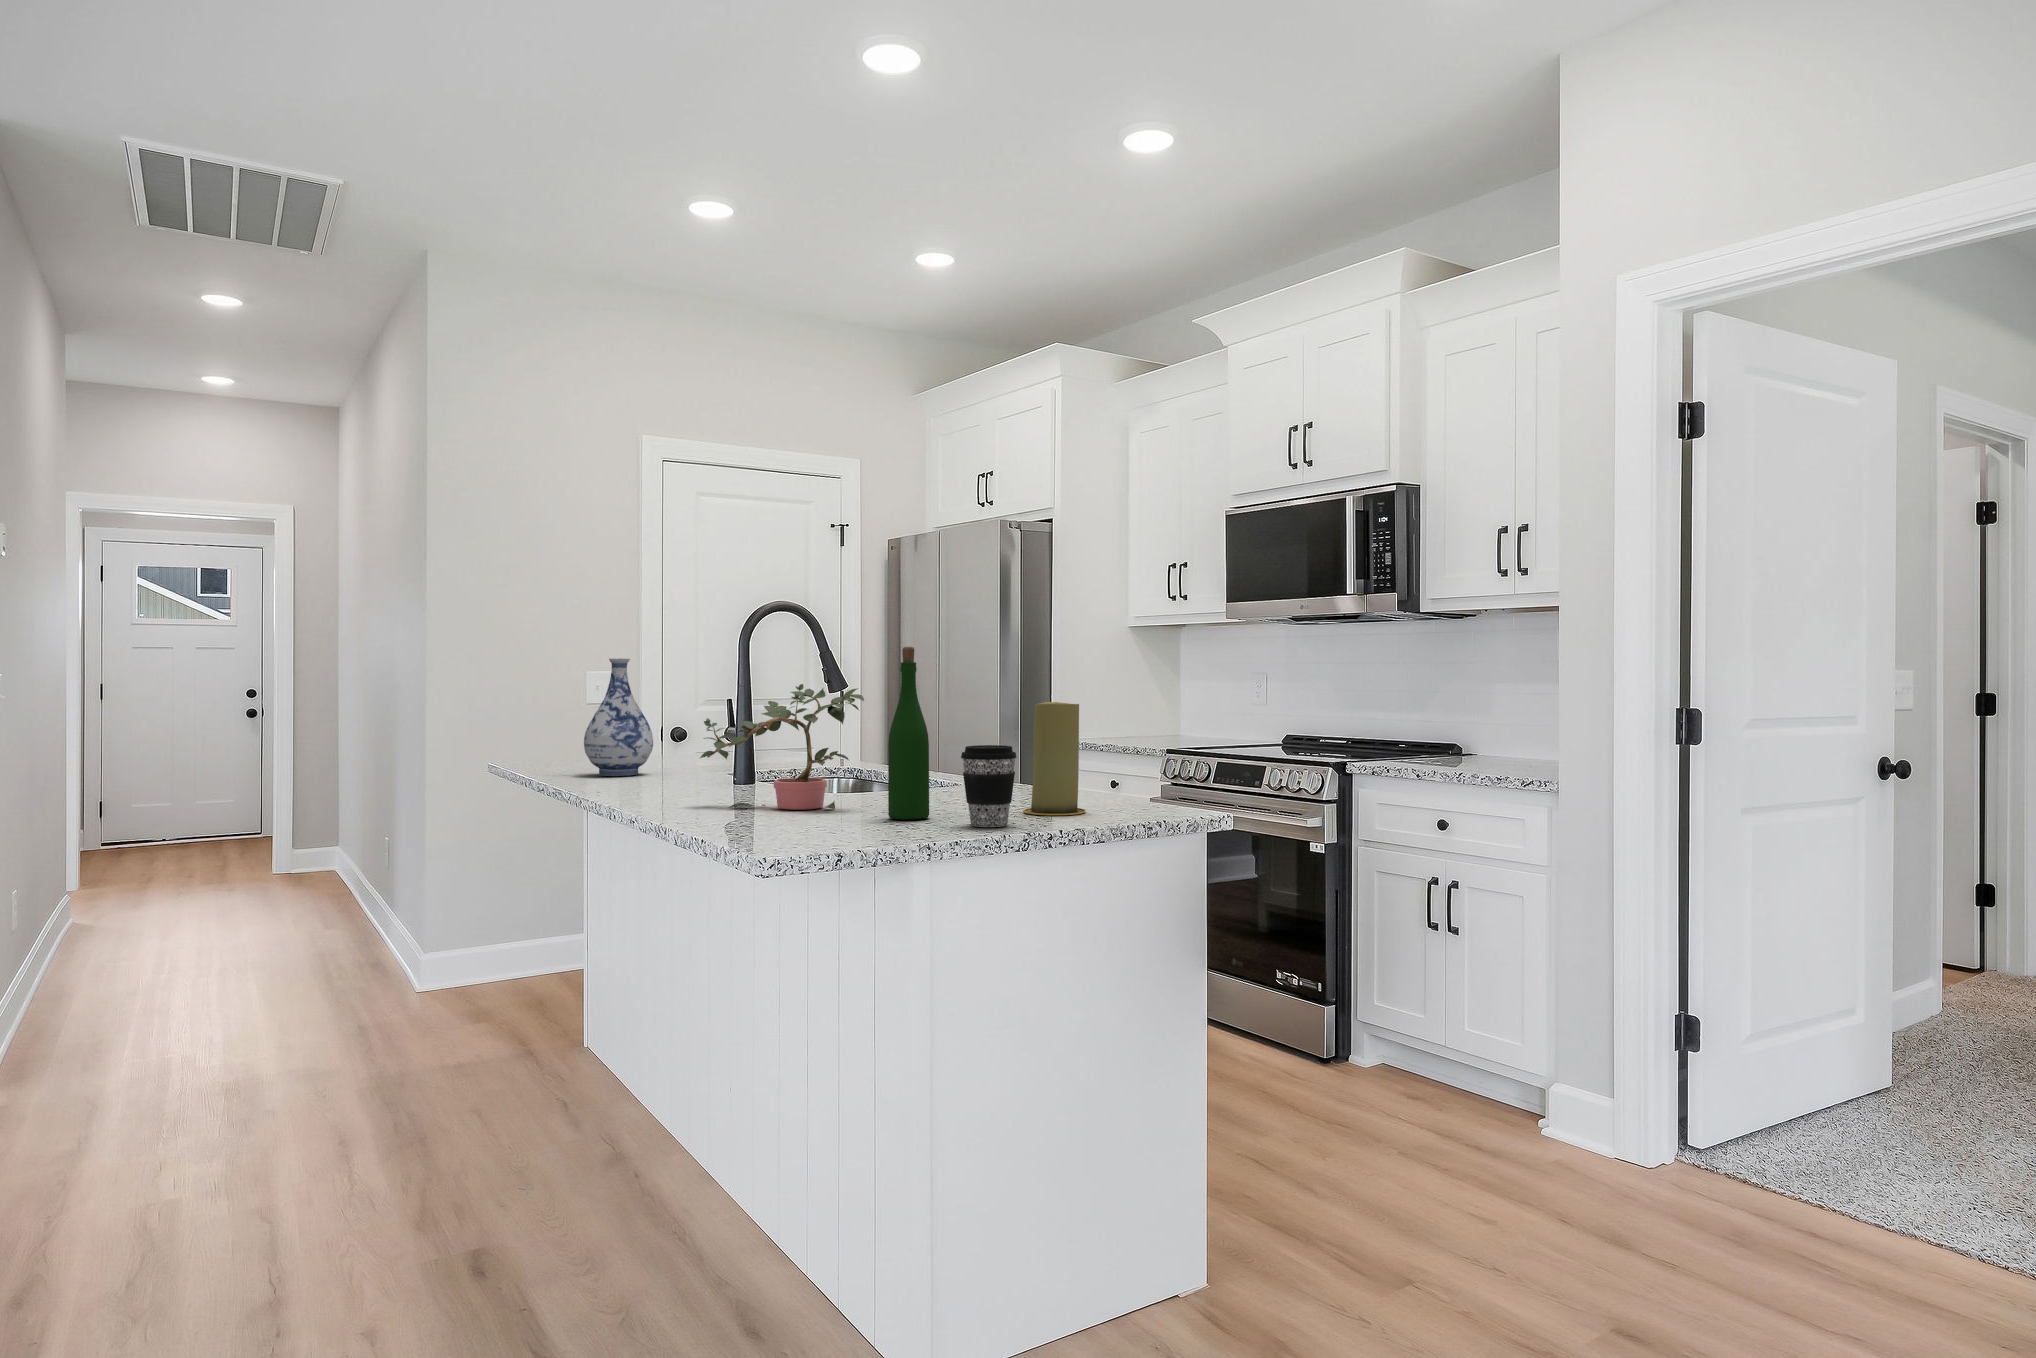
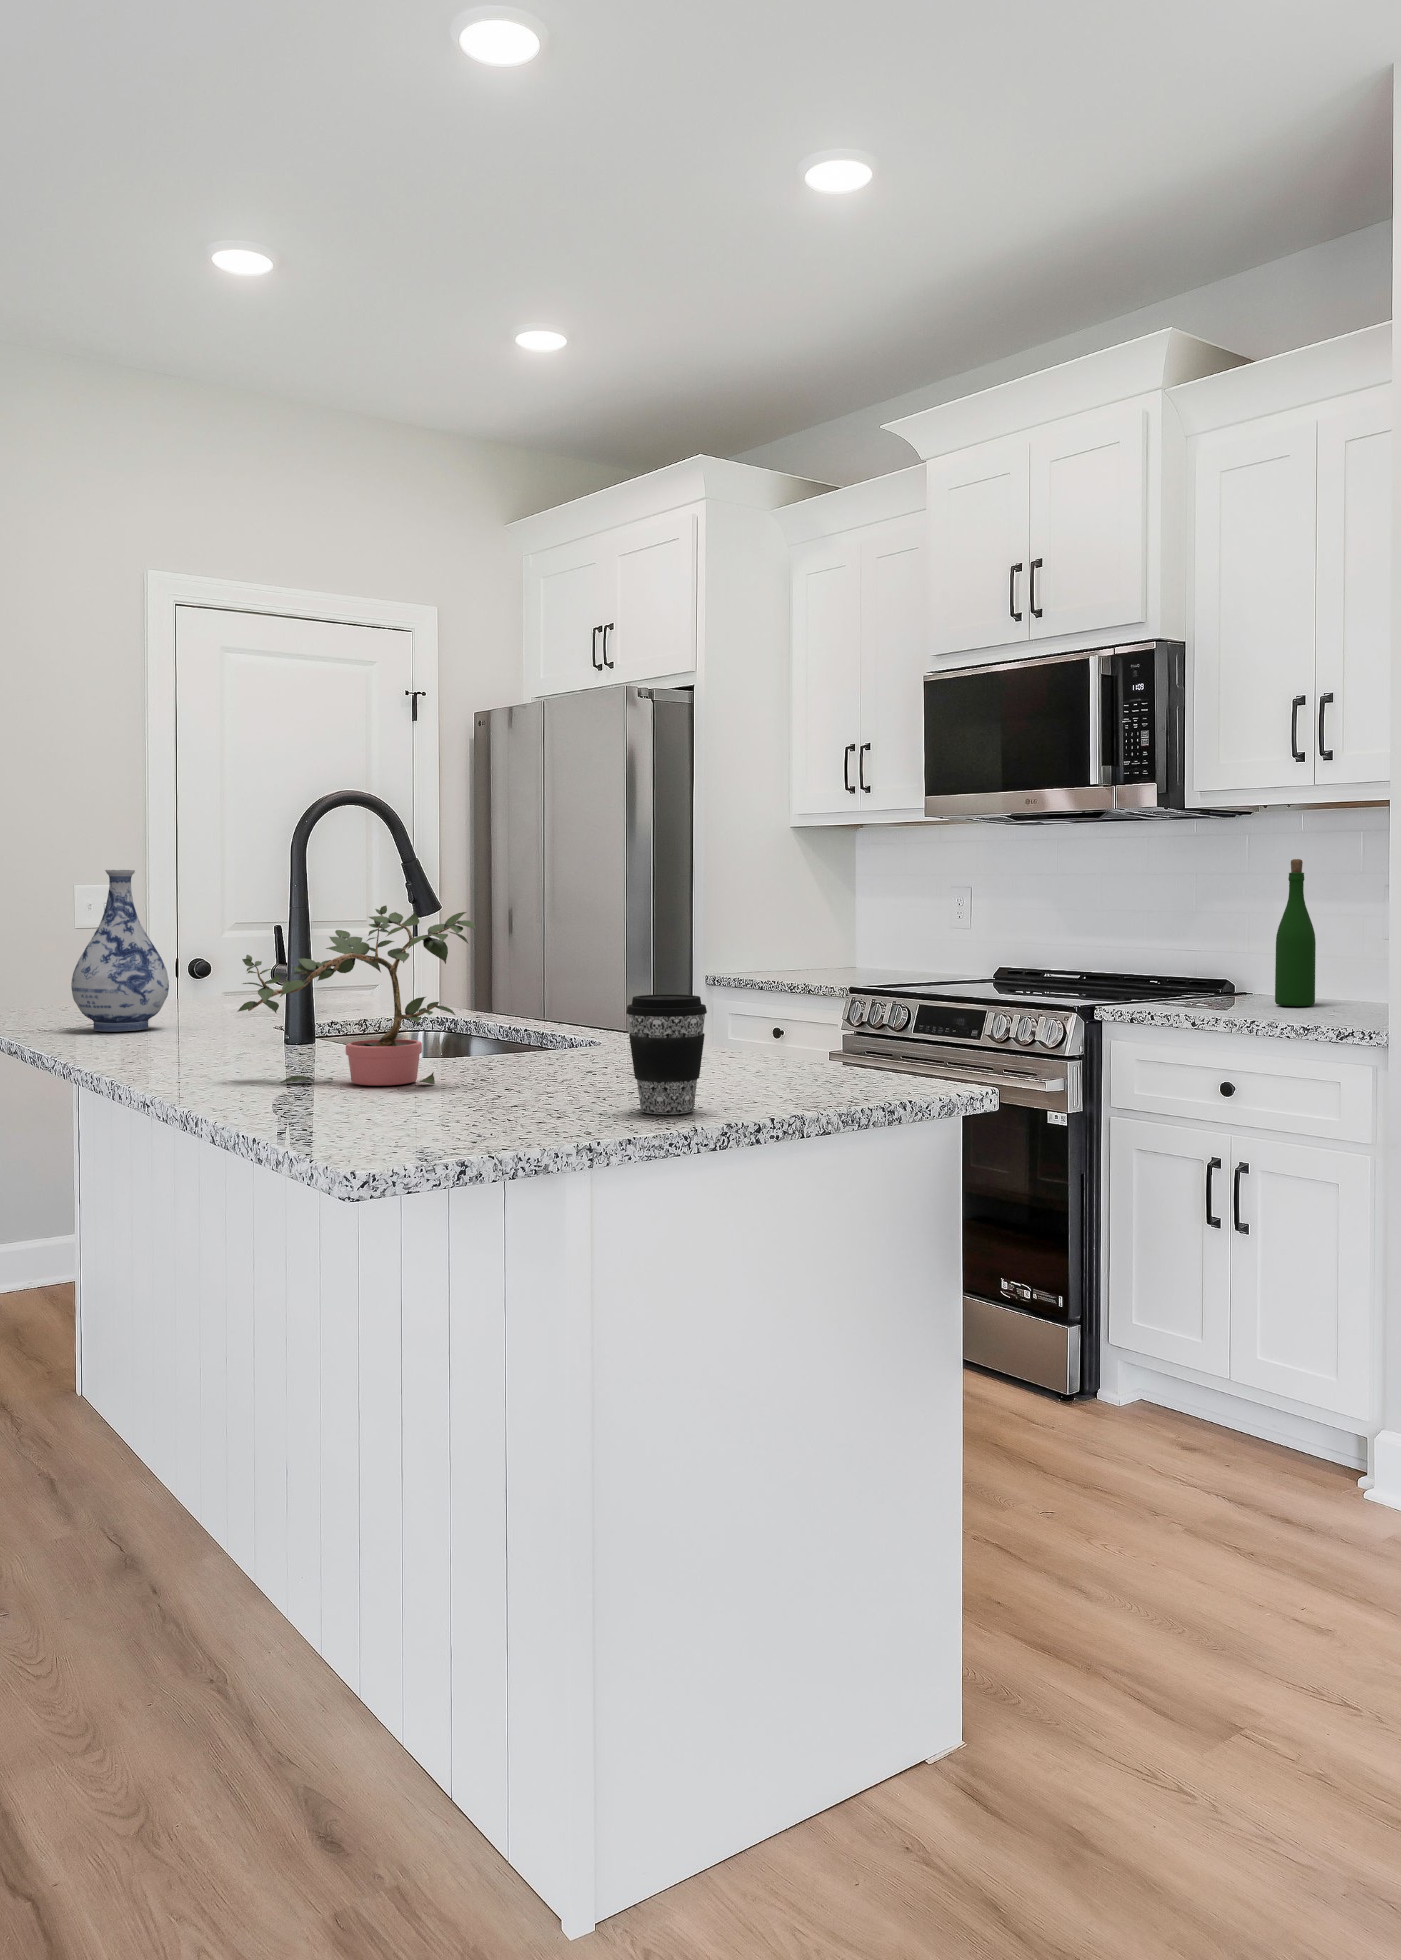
wine bottle: present [888,647,929,820] -> present [1275,859,1316,1006]
candle: present [1023,702,1086,815] -> none [705,931,794,1093]

